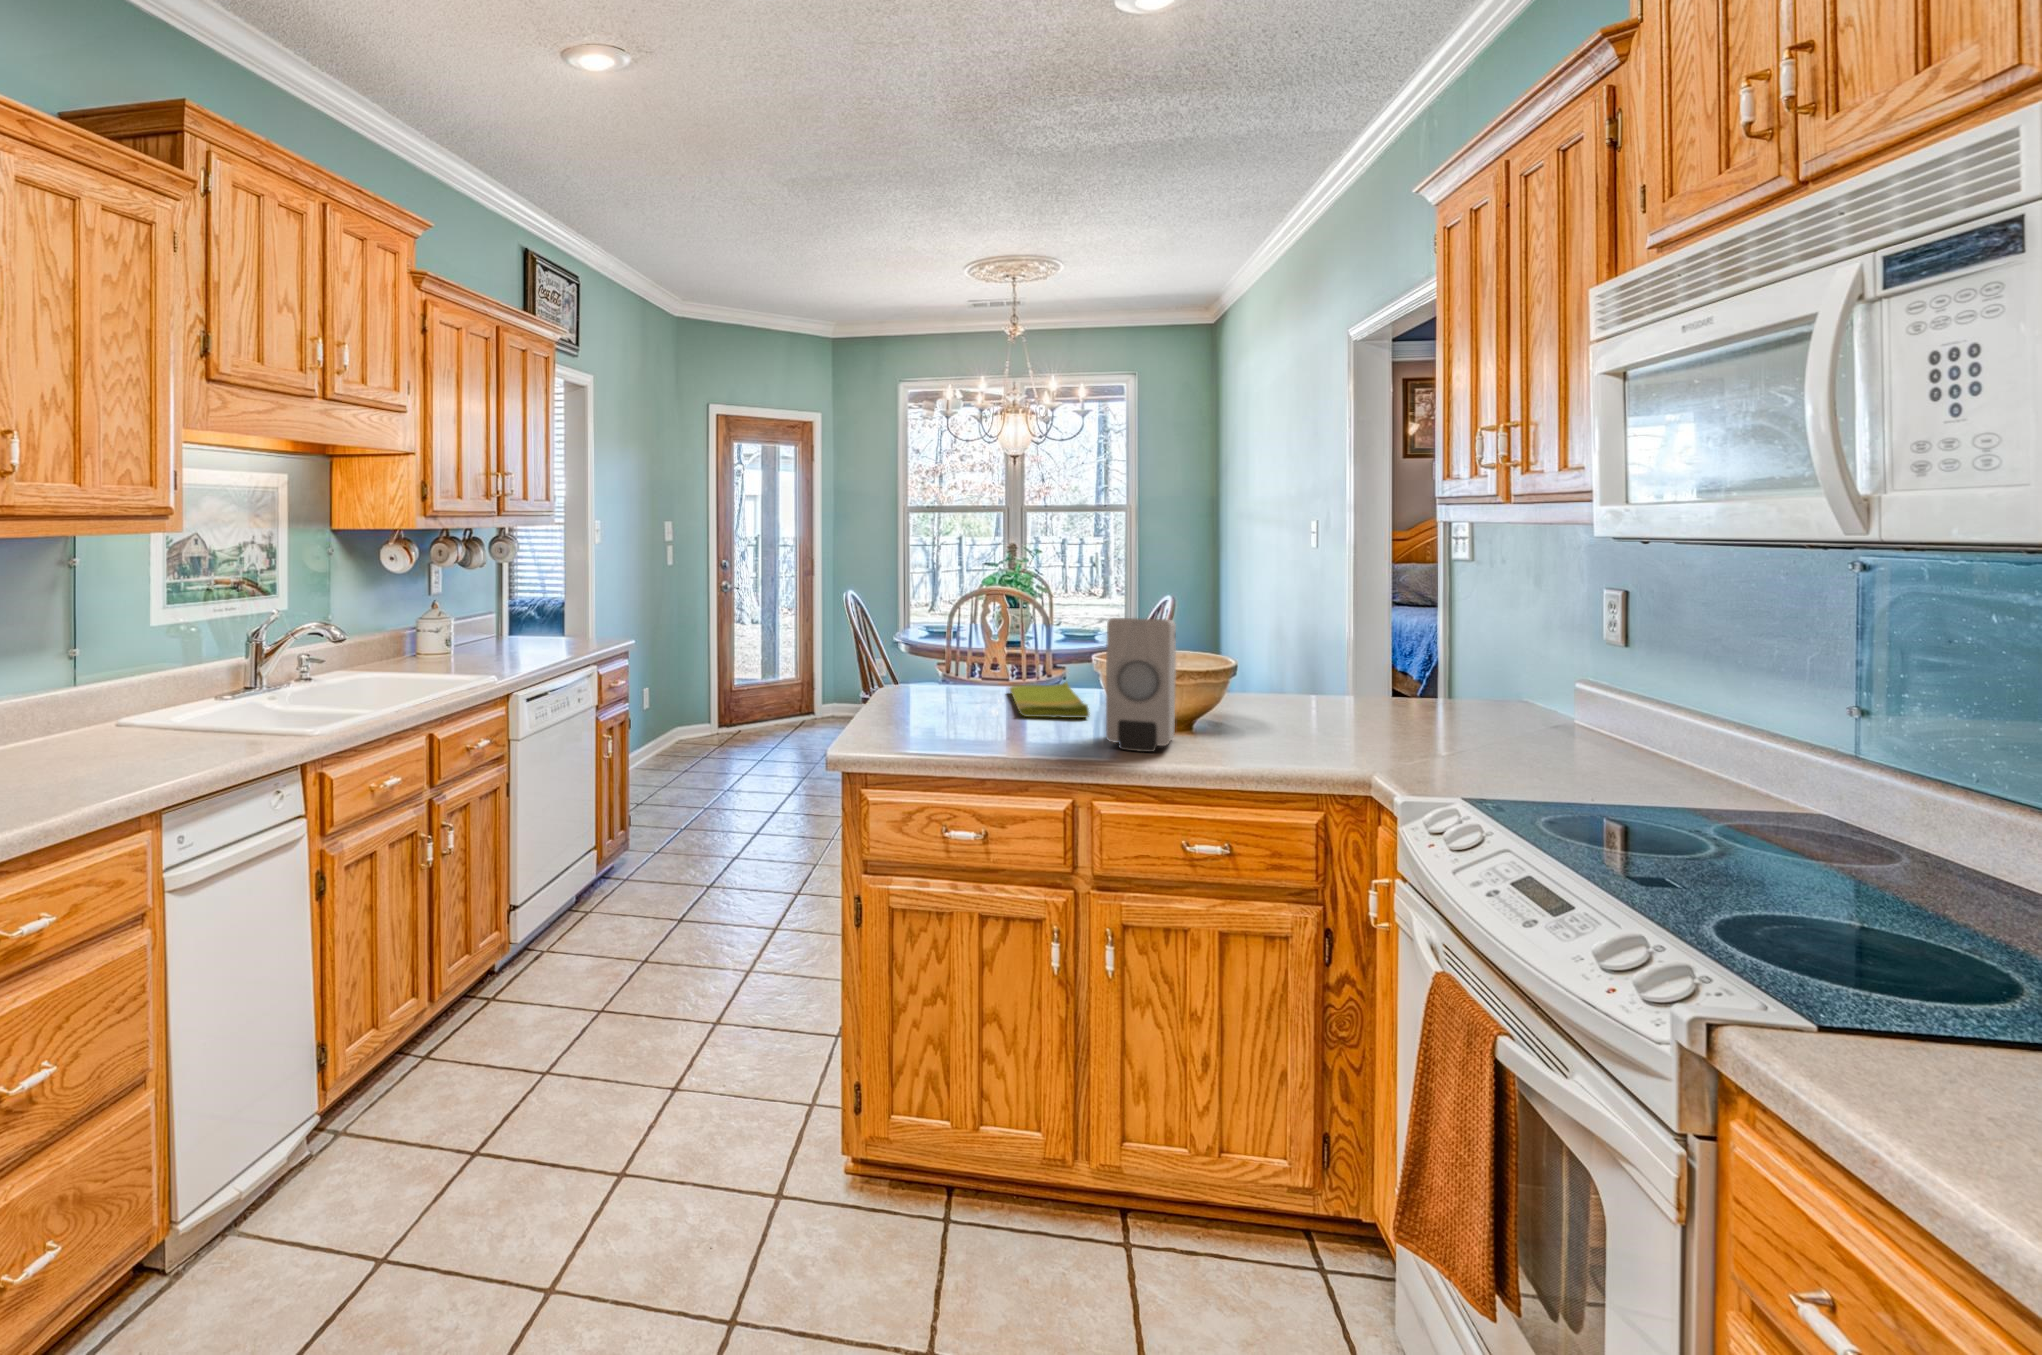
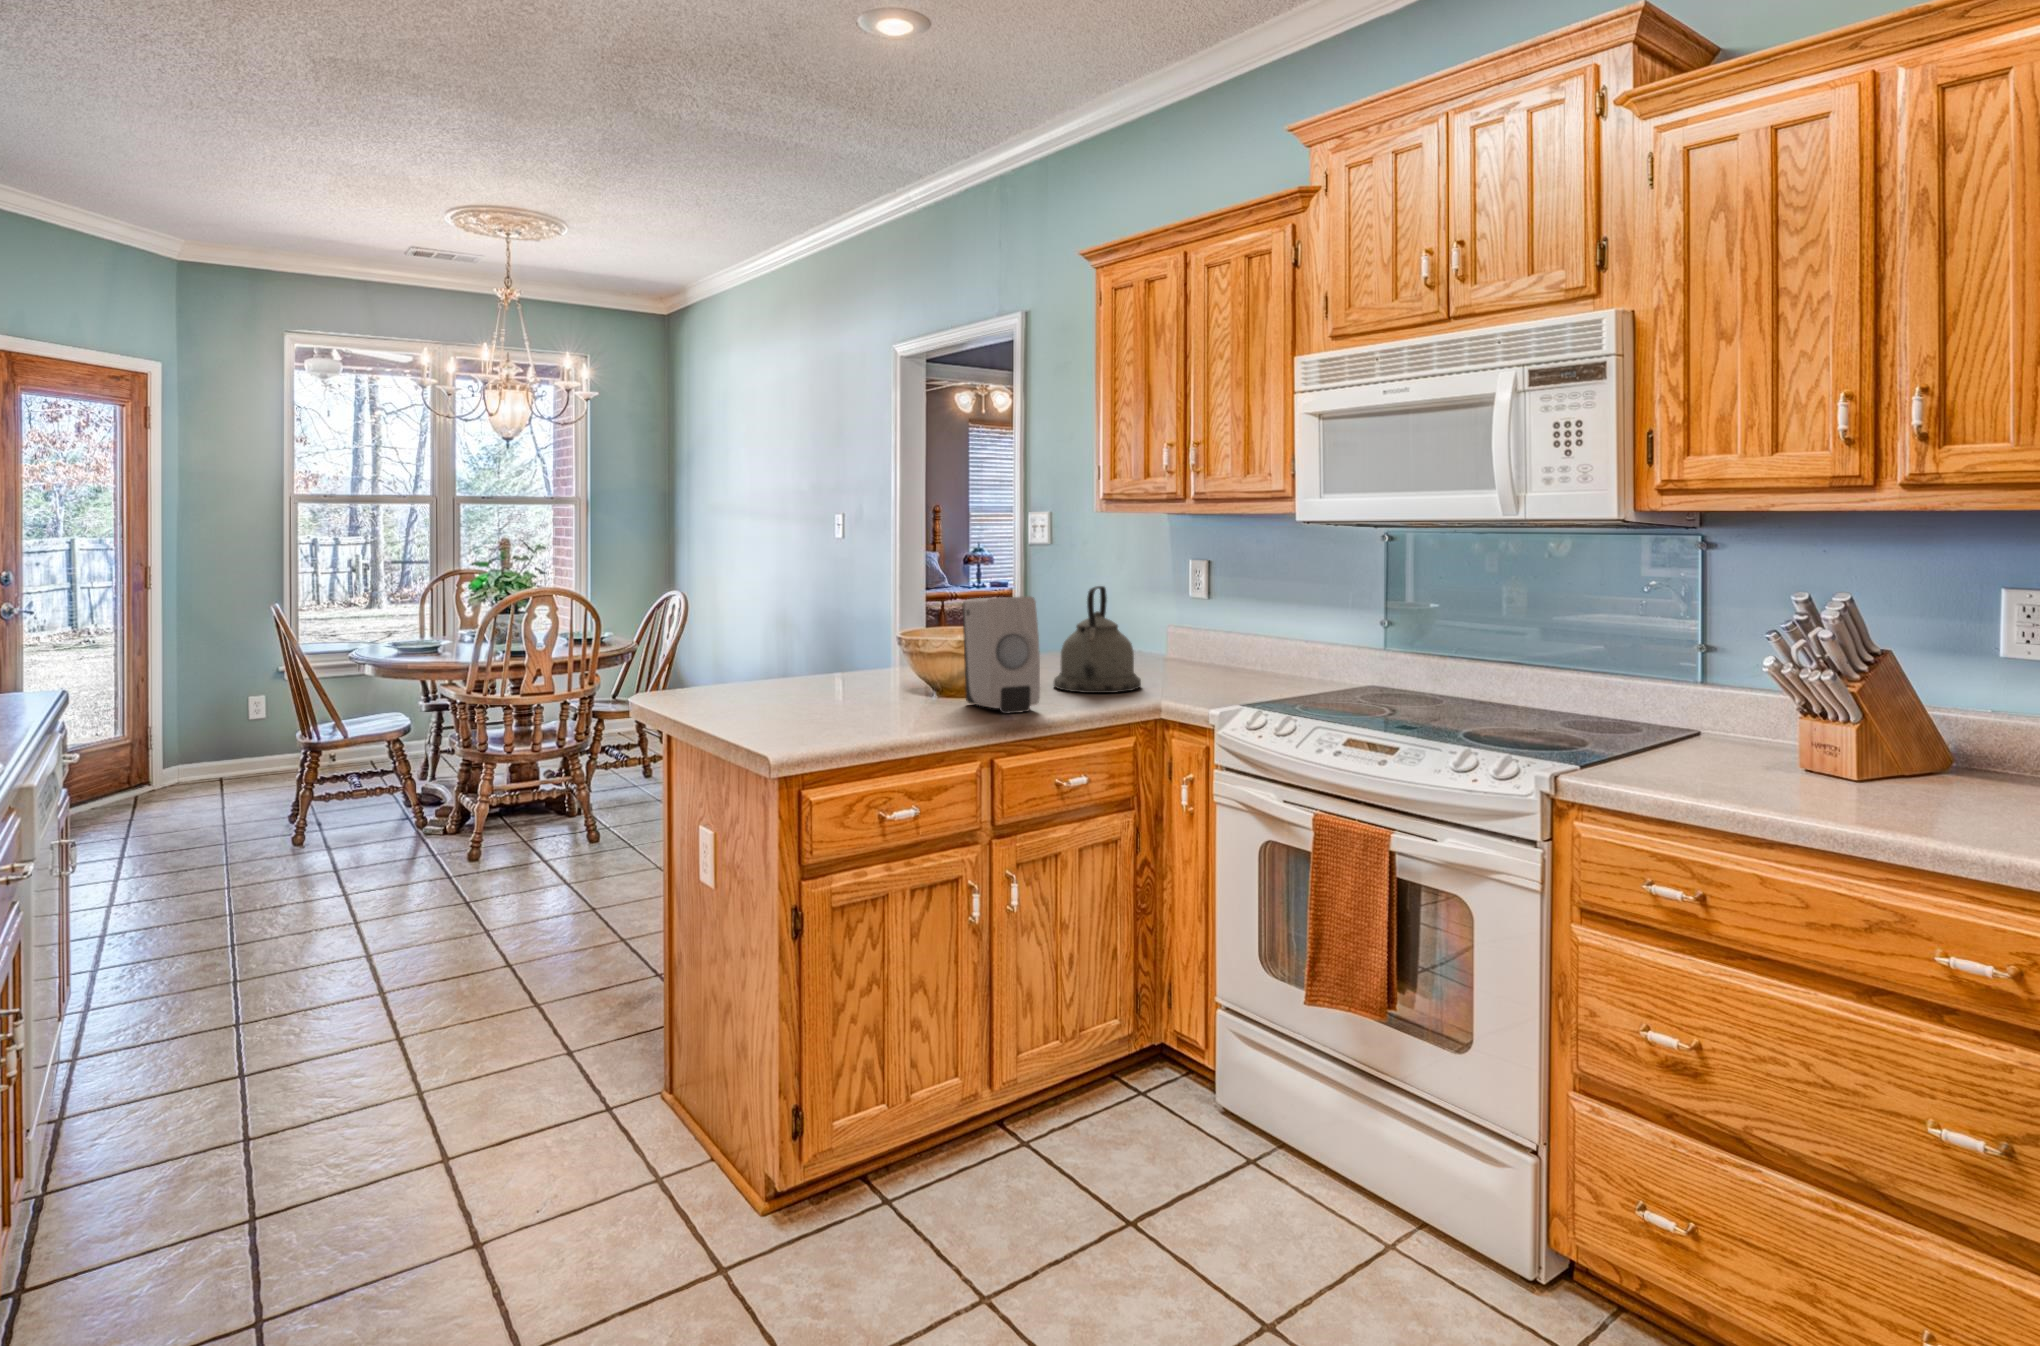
kettle: none [1268,614,1395,751] -> present [1054,586,1141,693]
dish towel: present [1010,681,1089,718] -> none [781,669,912,702]

